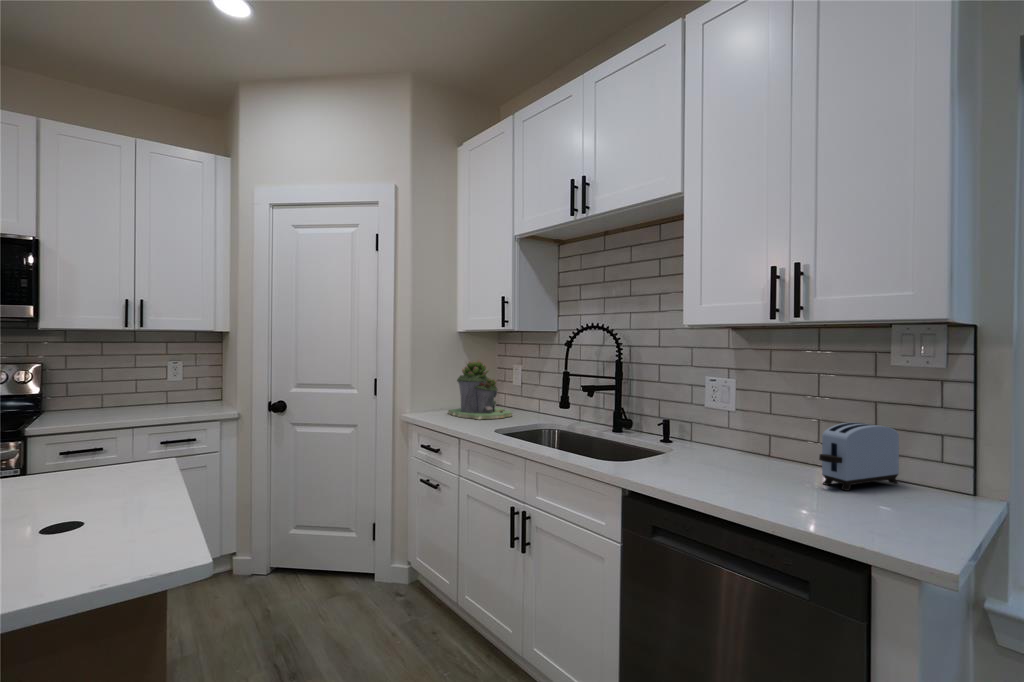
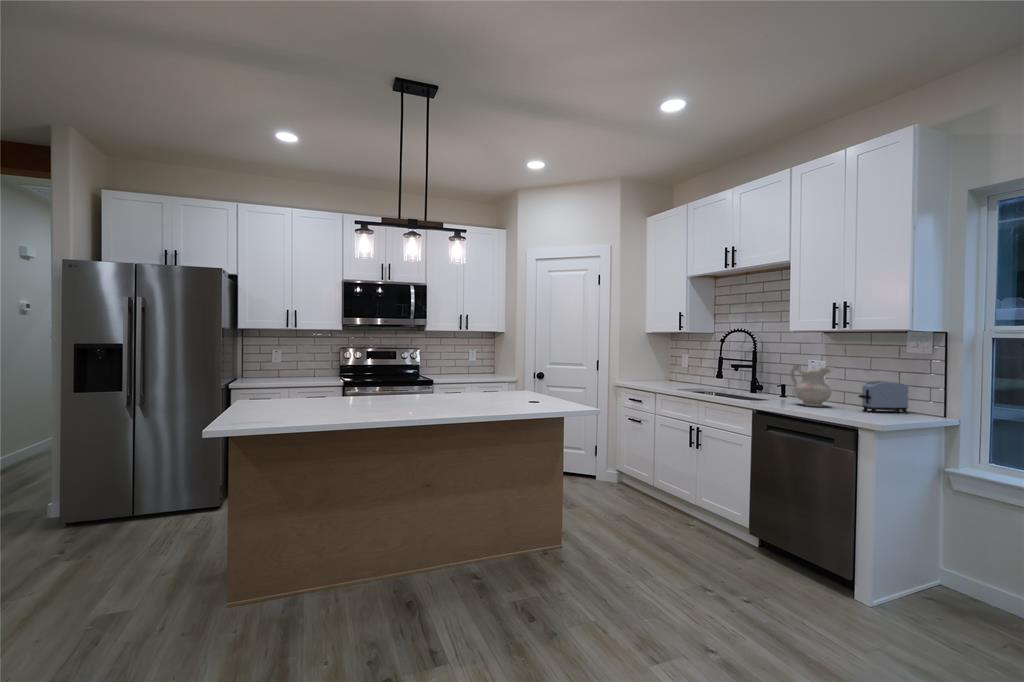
succulent planter: present [448,360,512,419] -> none [642,350,684,385]
ceramic pitcher: none [687,392,763,477] -> present [790,365,831,407]

